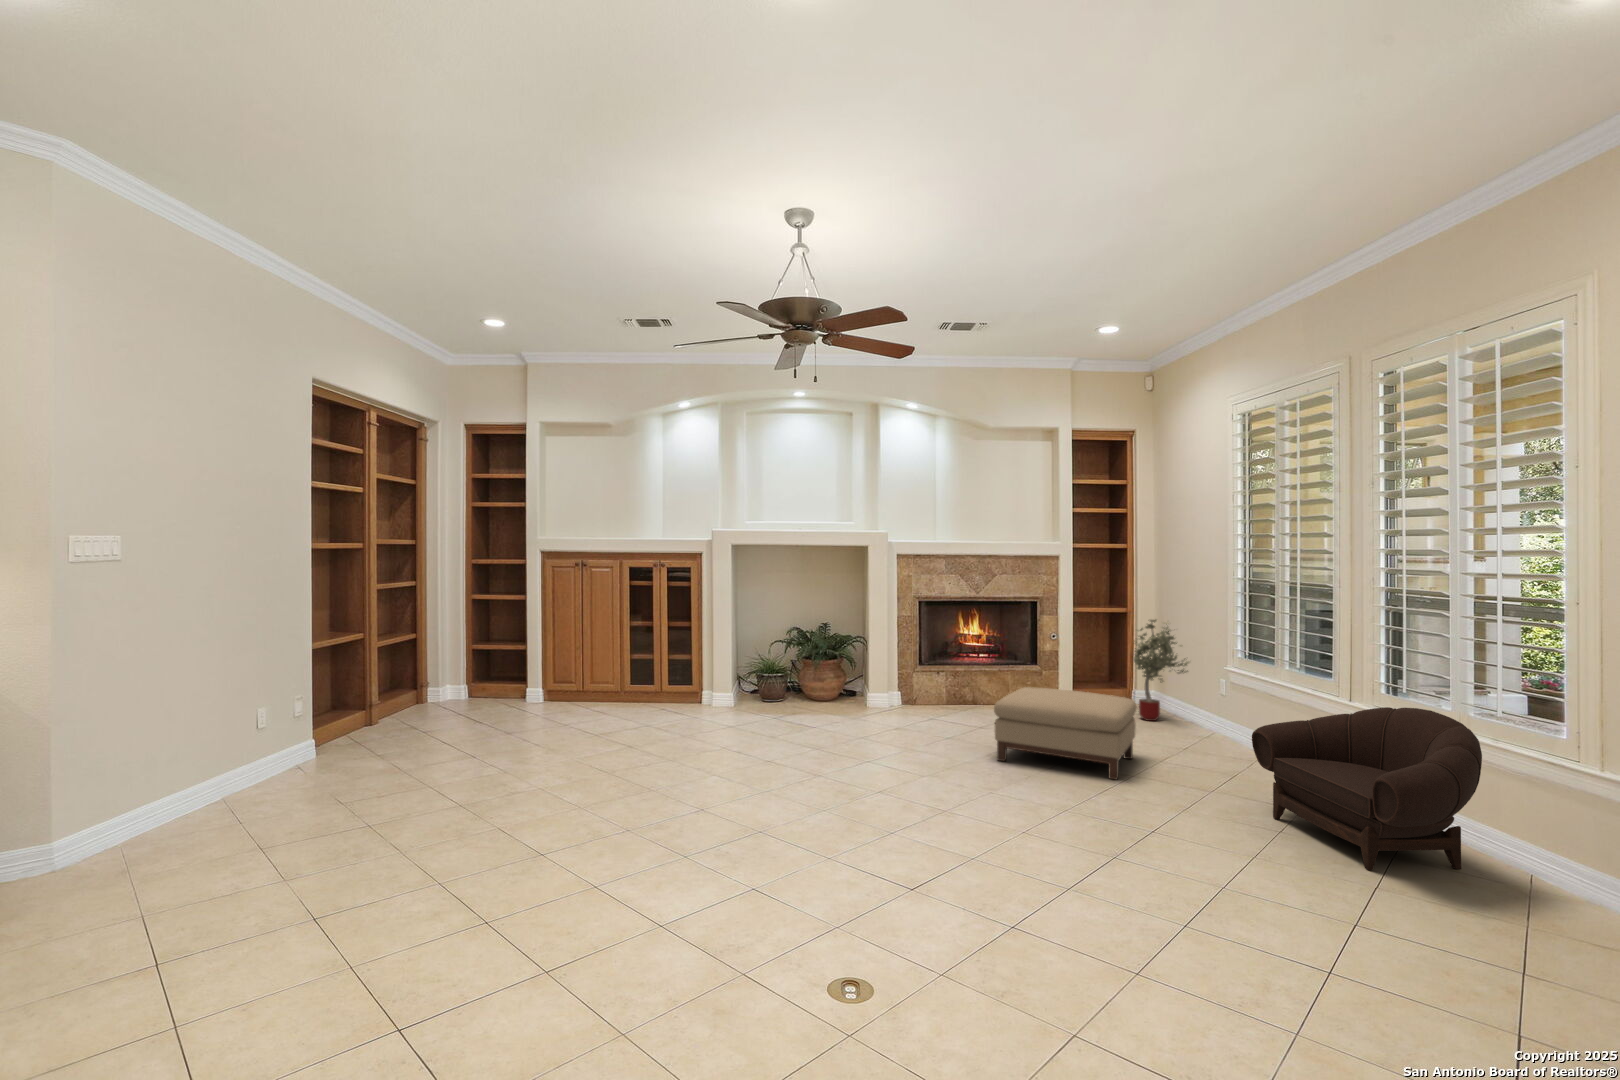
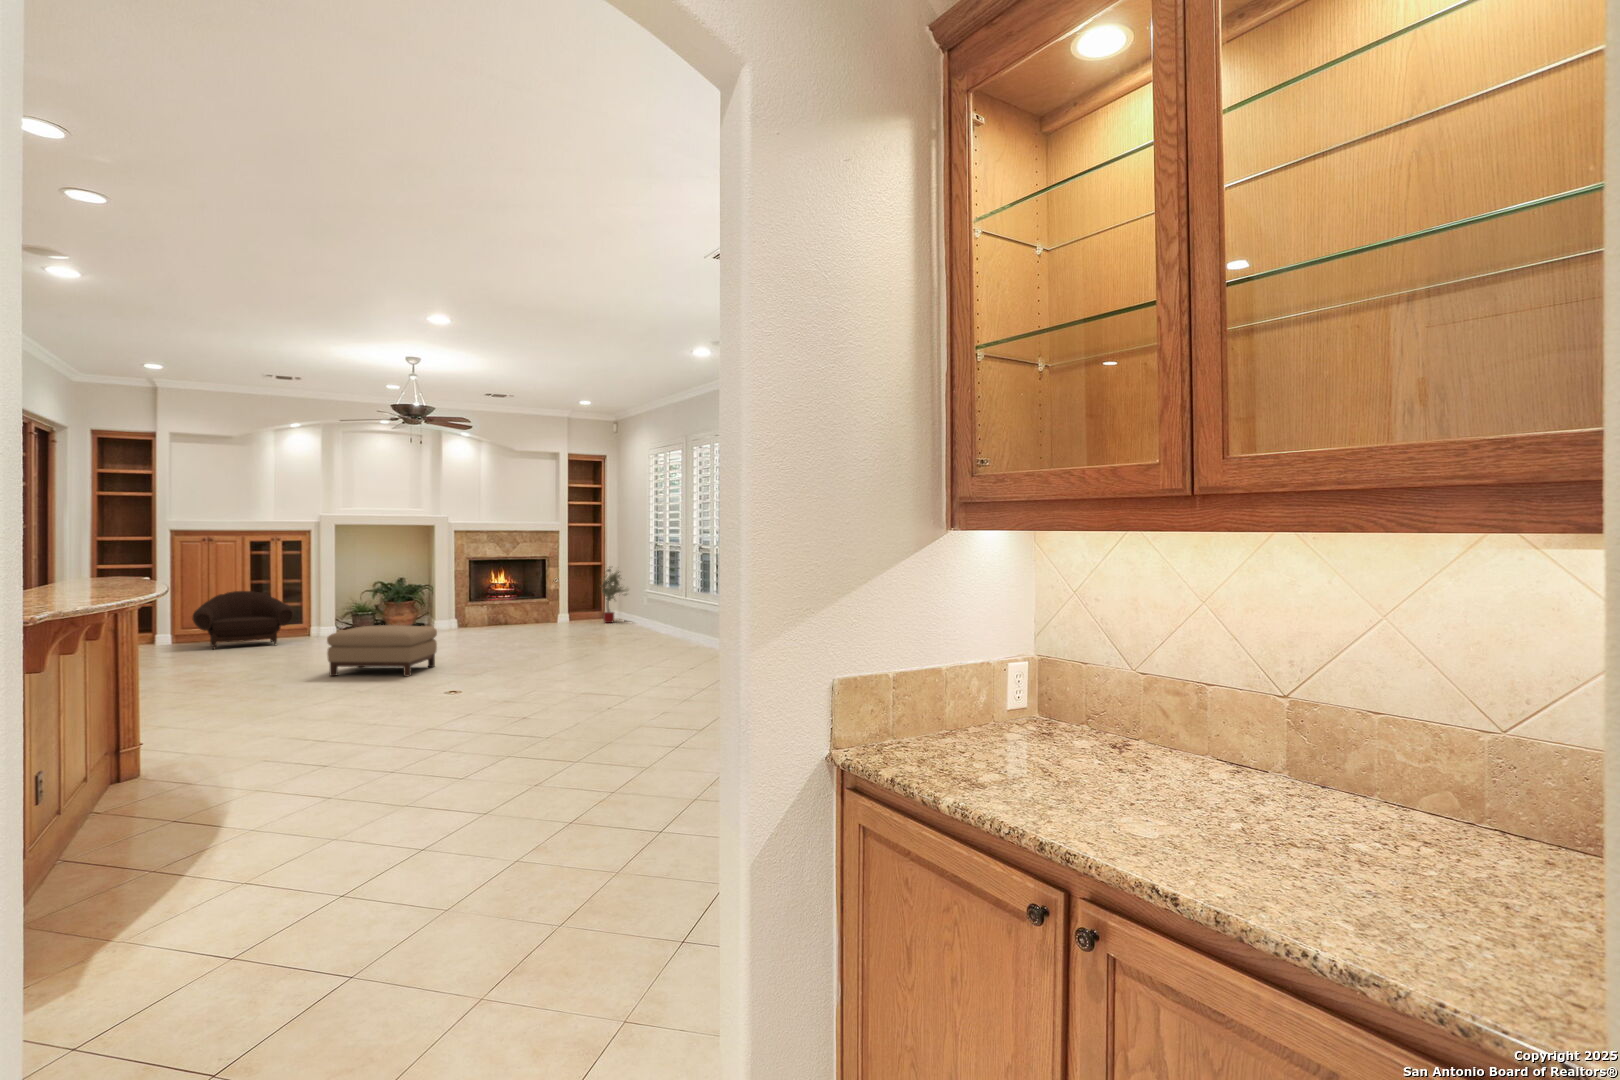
ottoman: present [994,687,1137,780] -> present [327,625,437,676]
armchair: present [1252,707,1482,870] -> present [193,591,294,649]

